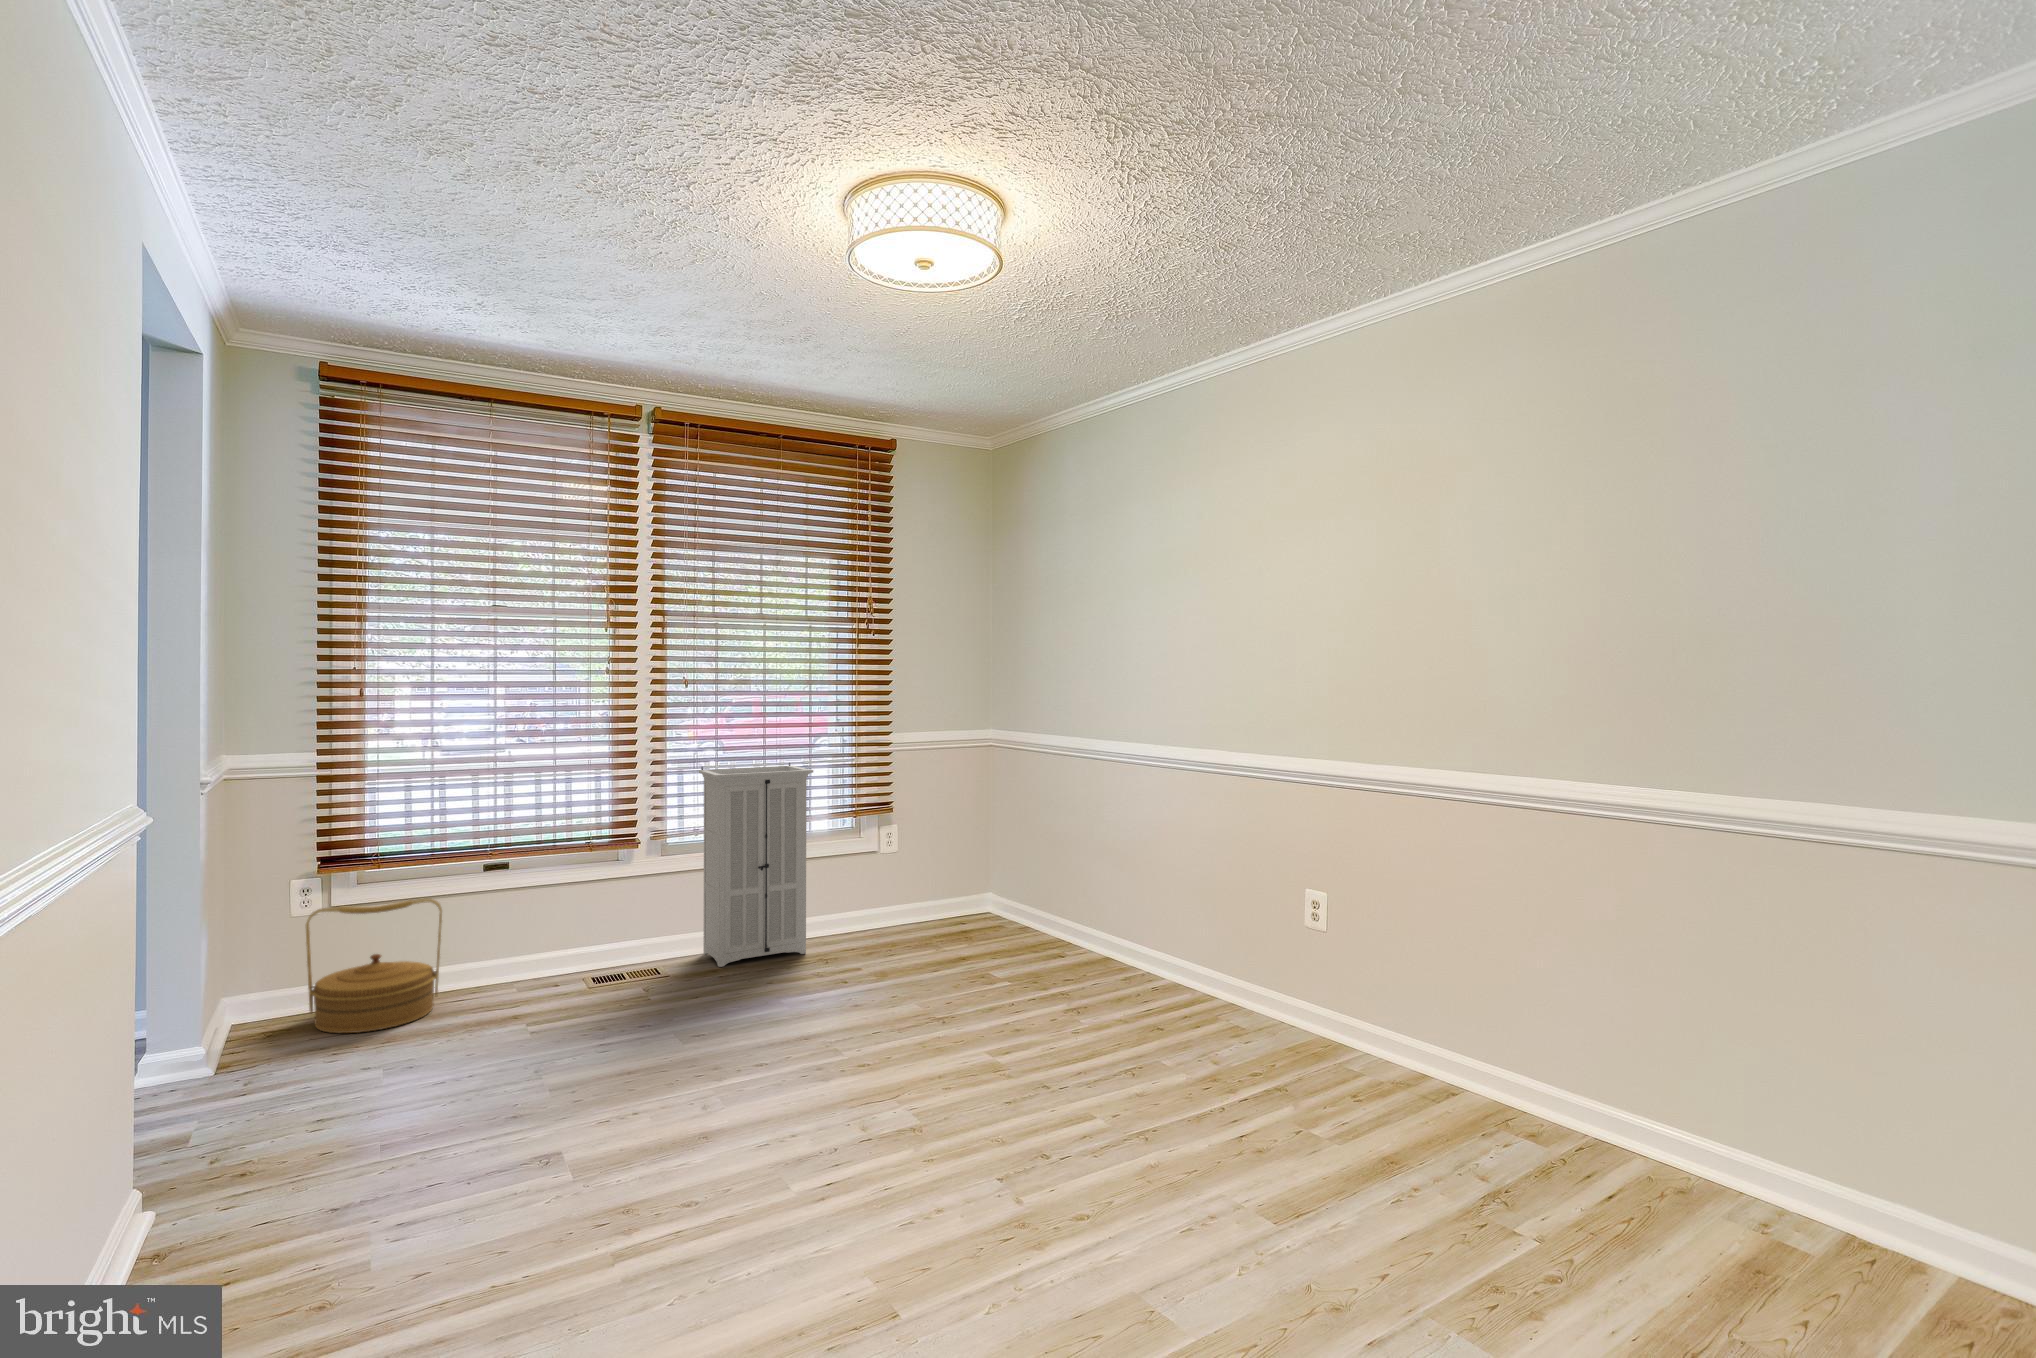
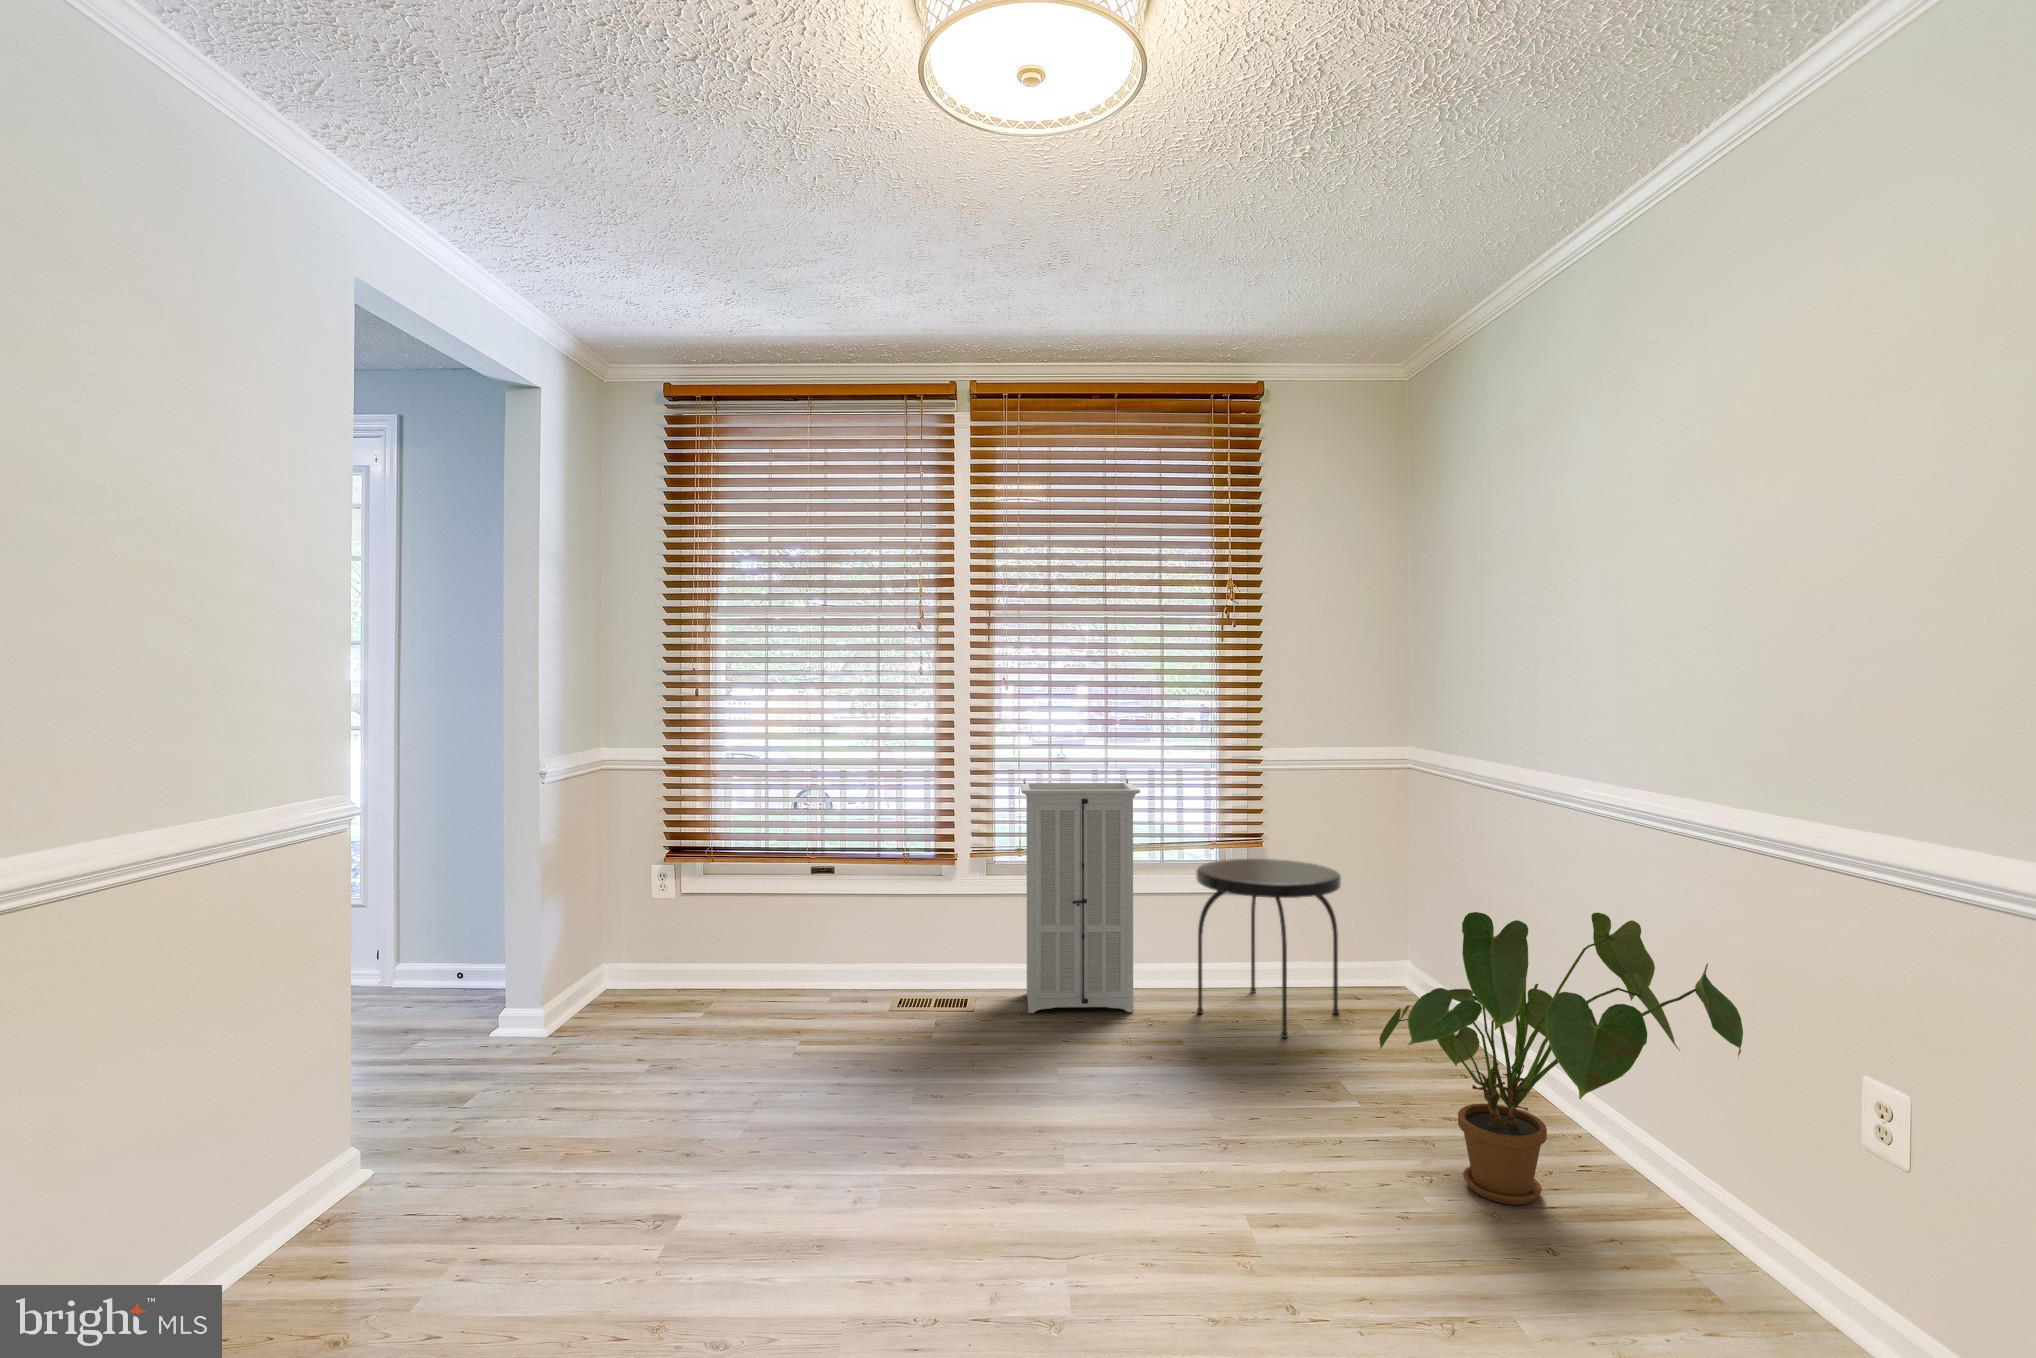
side table: none [852,821,962,952] -> present [1196,859,1341,1038]
house plant: none [1036,827,1242,1013] -> present [1379,912,1743,1205]
woven basket: present [306,899,442,1033] -> none [642,899,756,1026]

